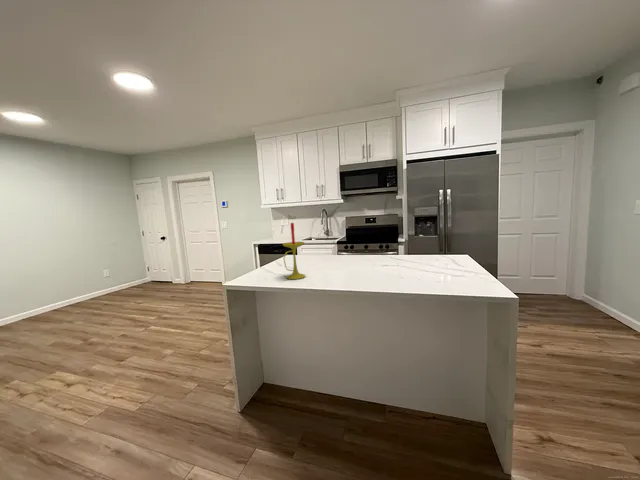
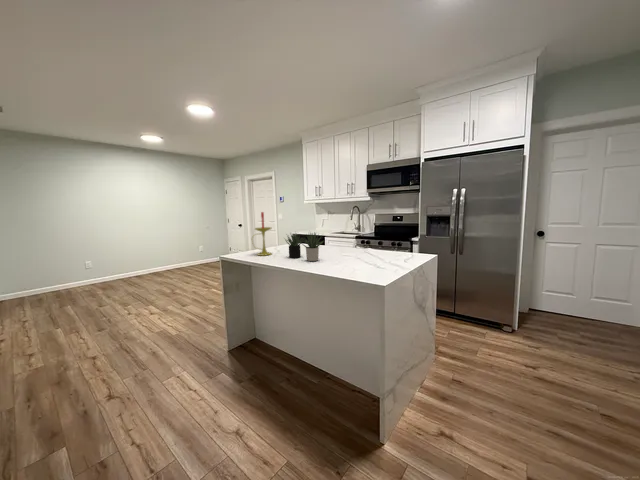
succulent plant: none [327,242,390,280] -> present [286,233,323,261]

